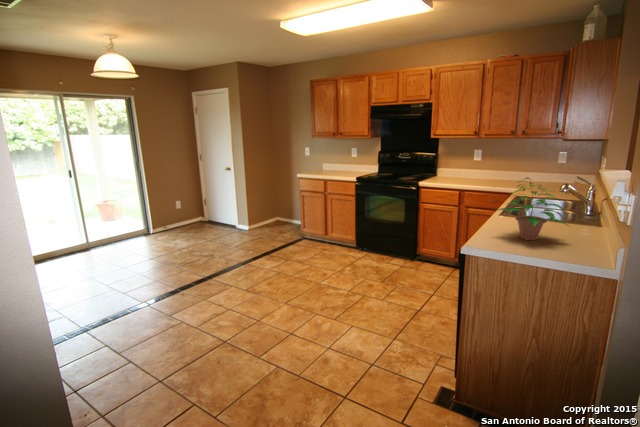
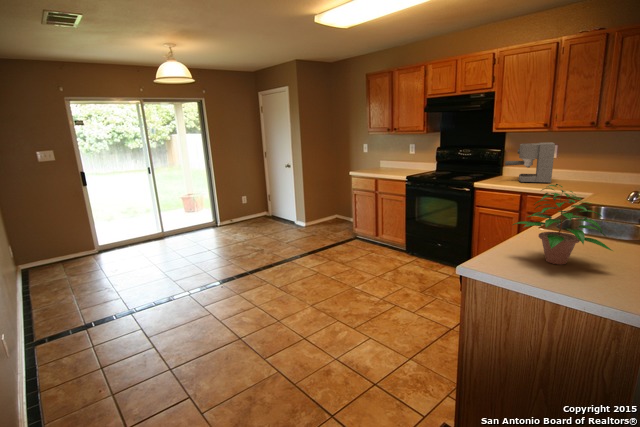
coffee maker: none [443,148,482,182] -> present [505,142,555,183]

